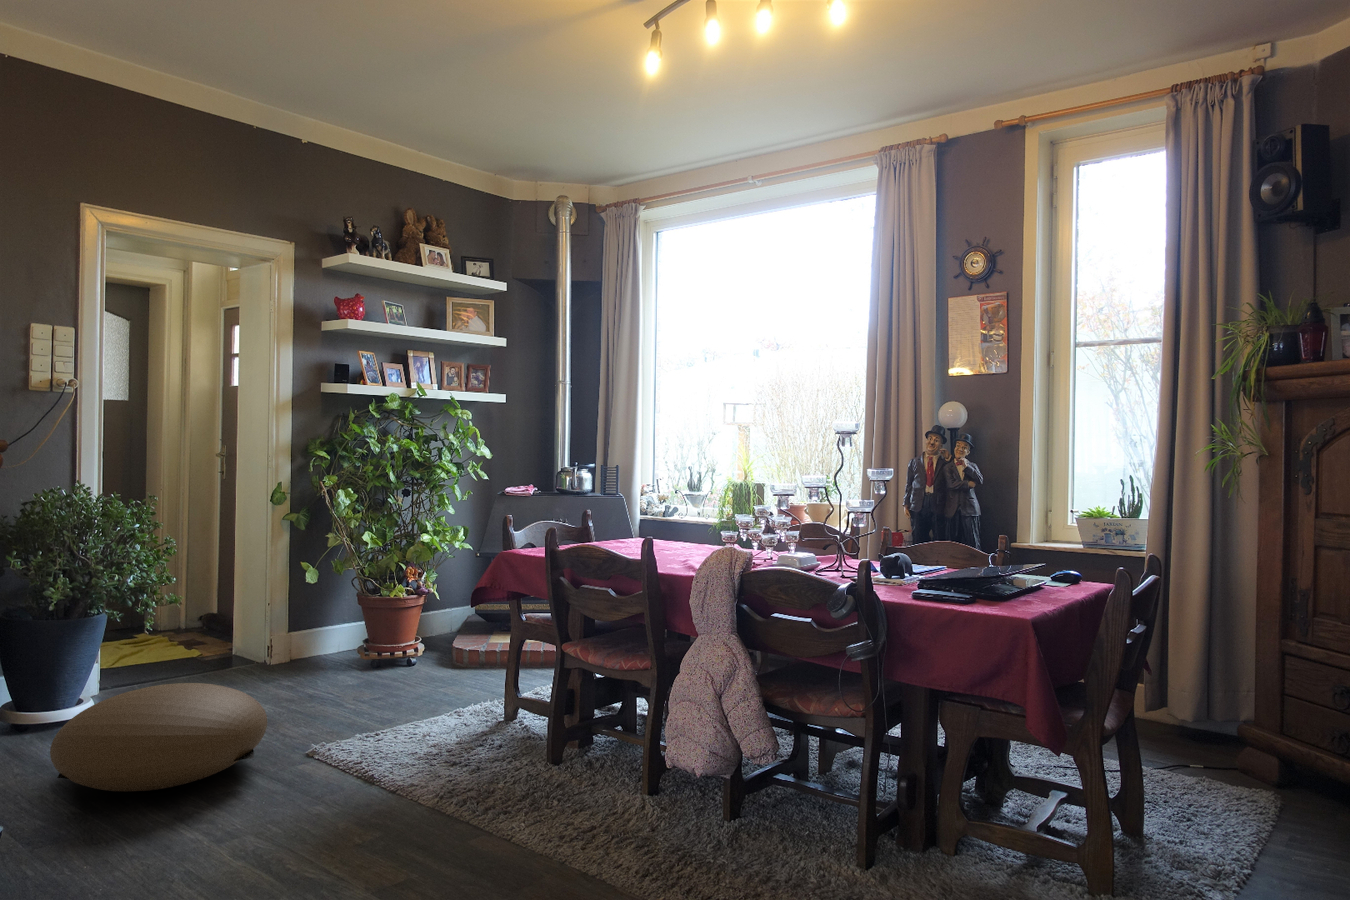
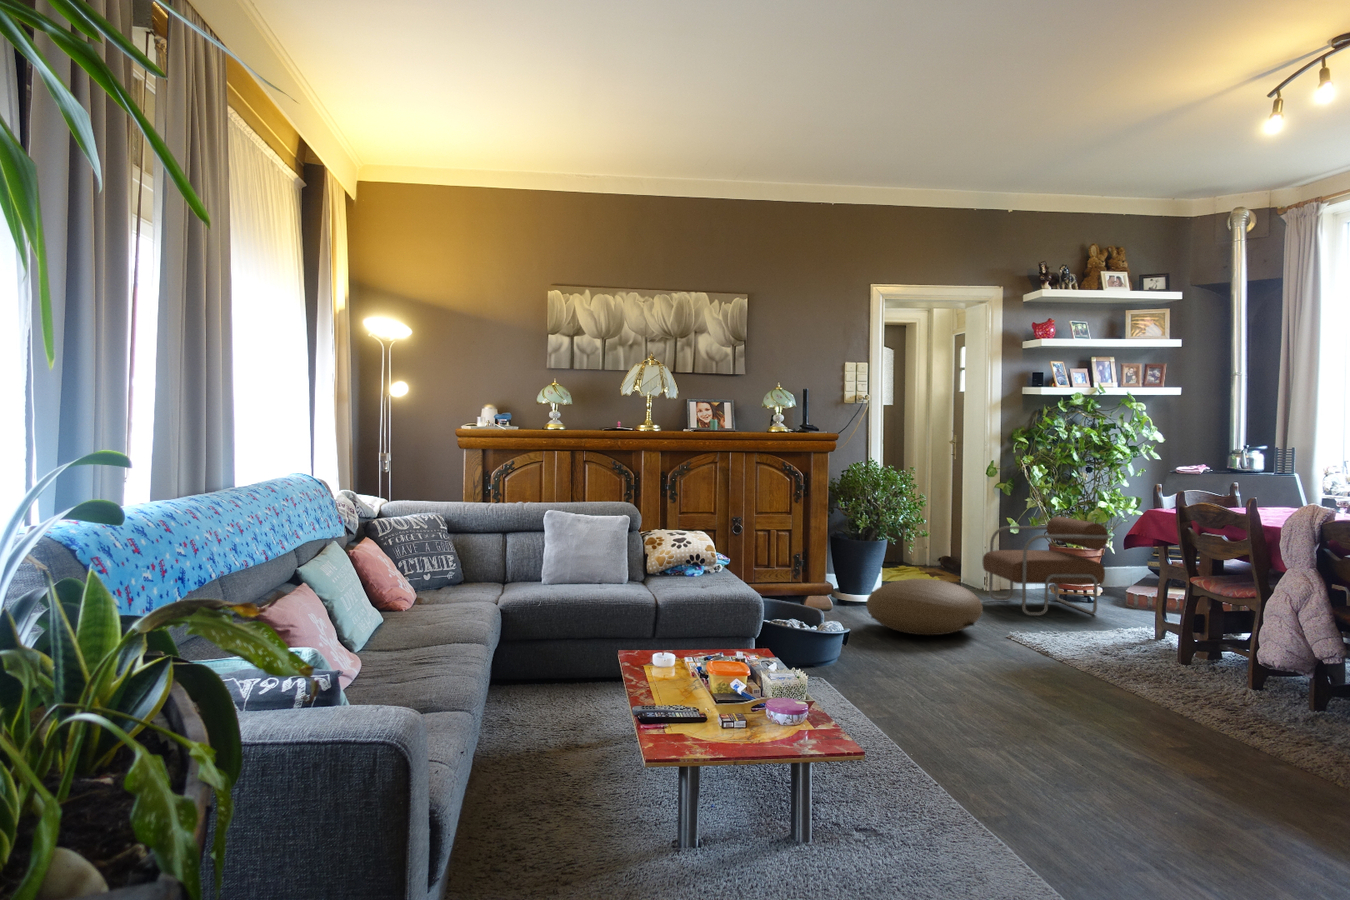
armchair: none [266,556,442,705] -> present [983,516,1112,616]

